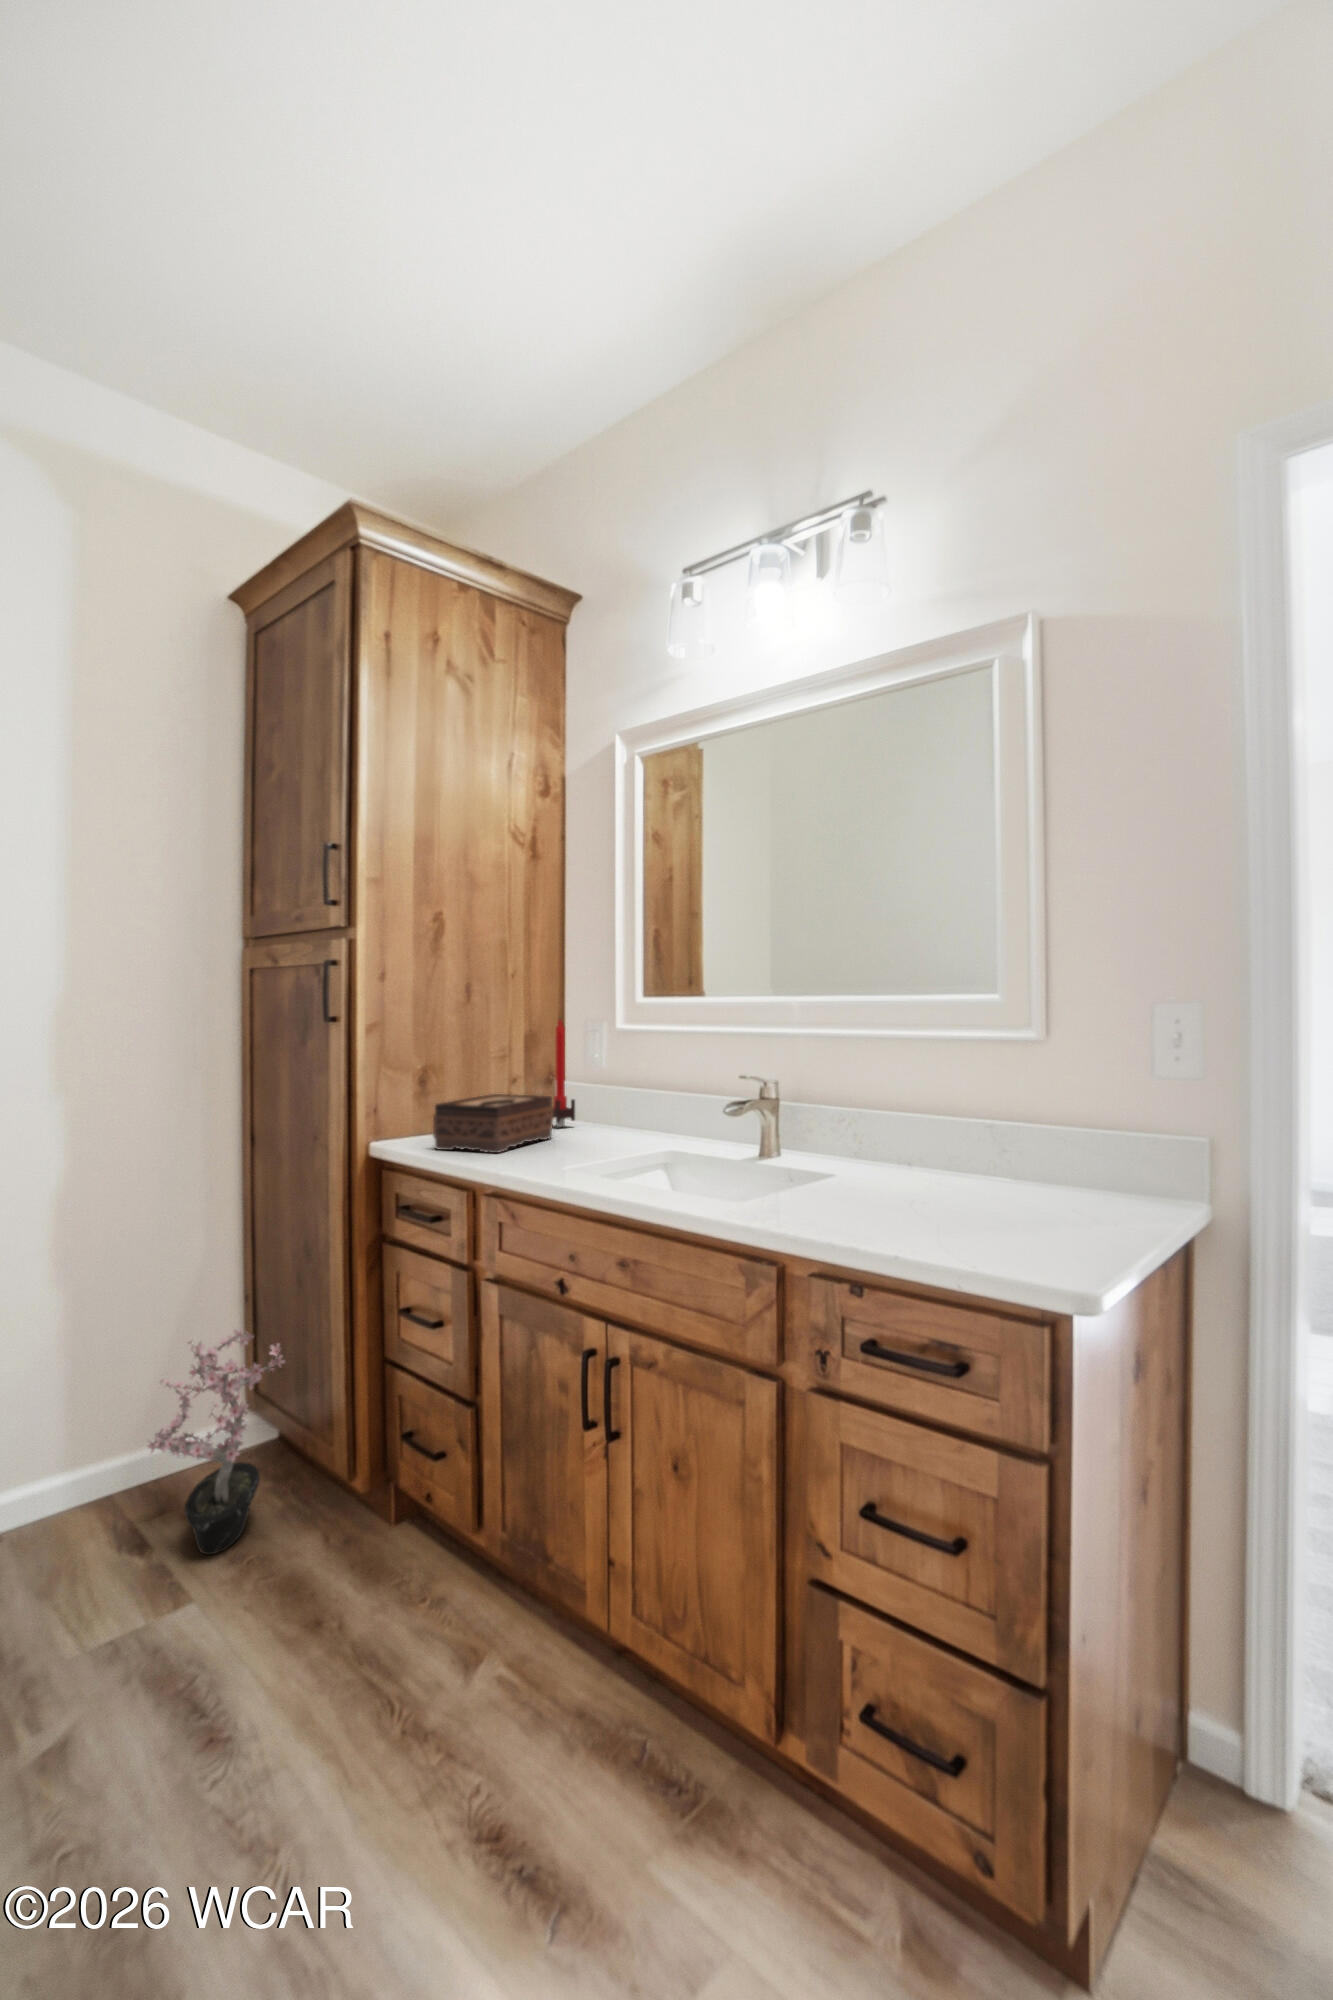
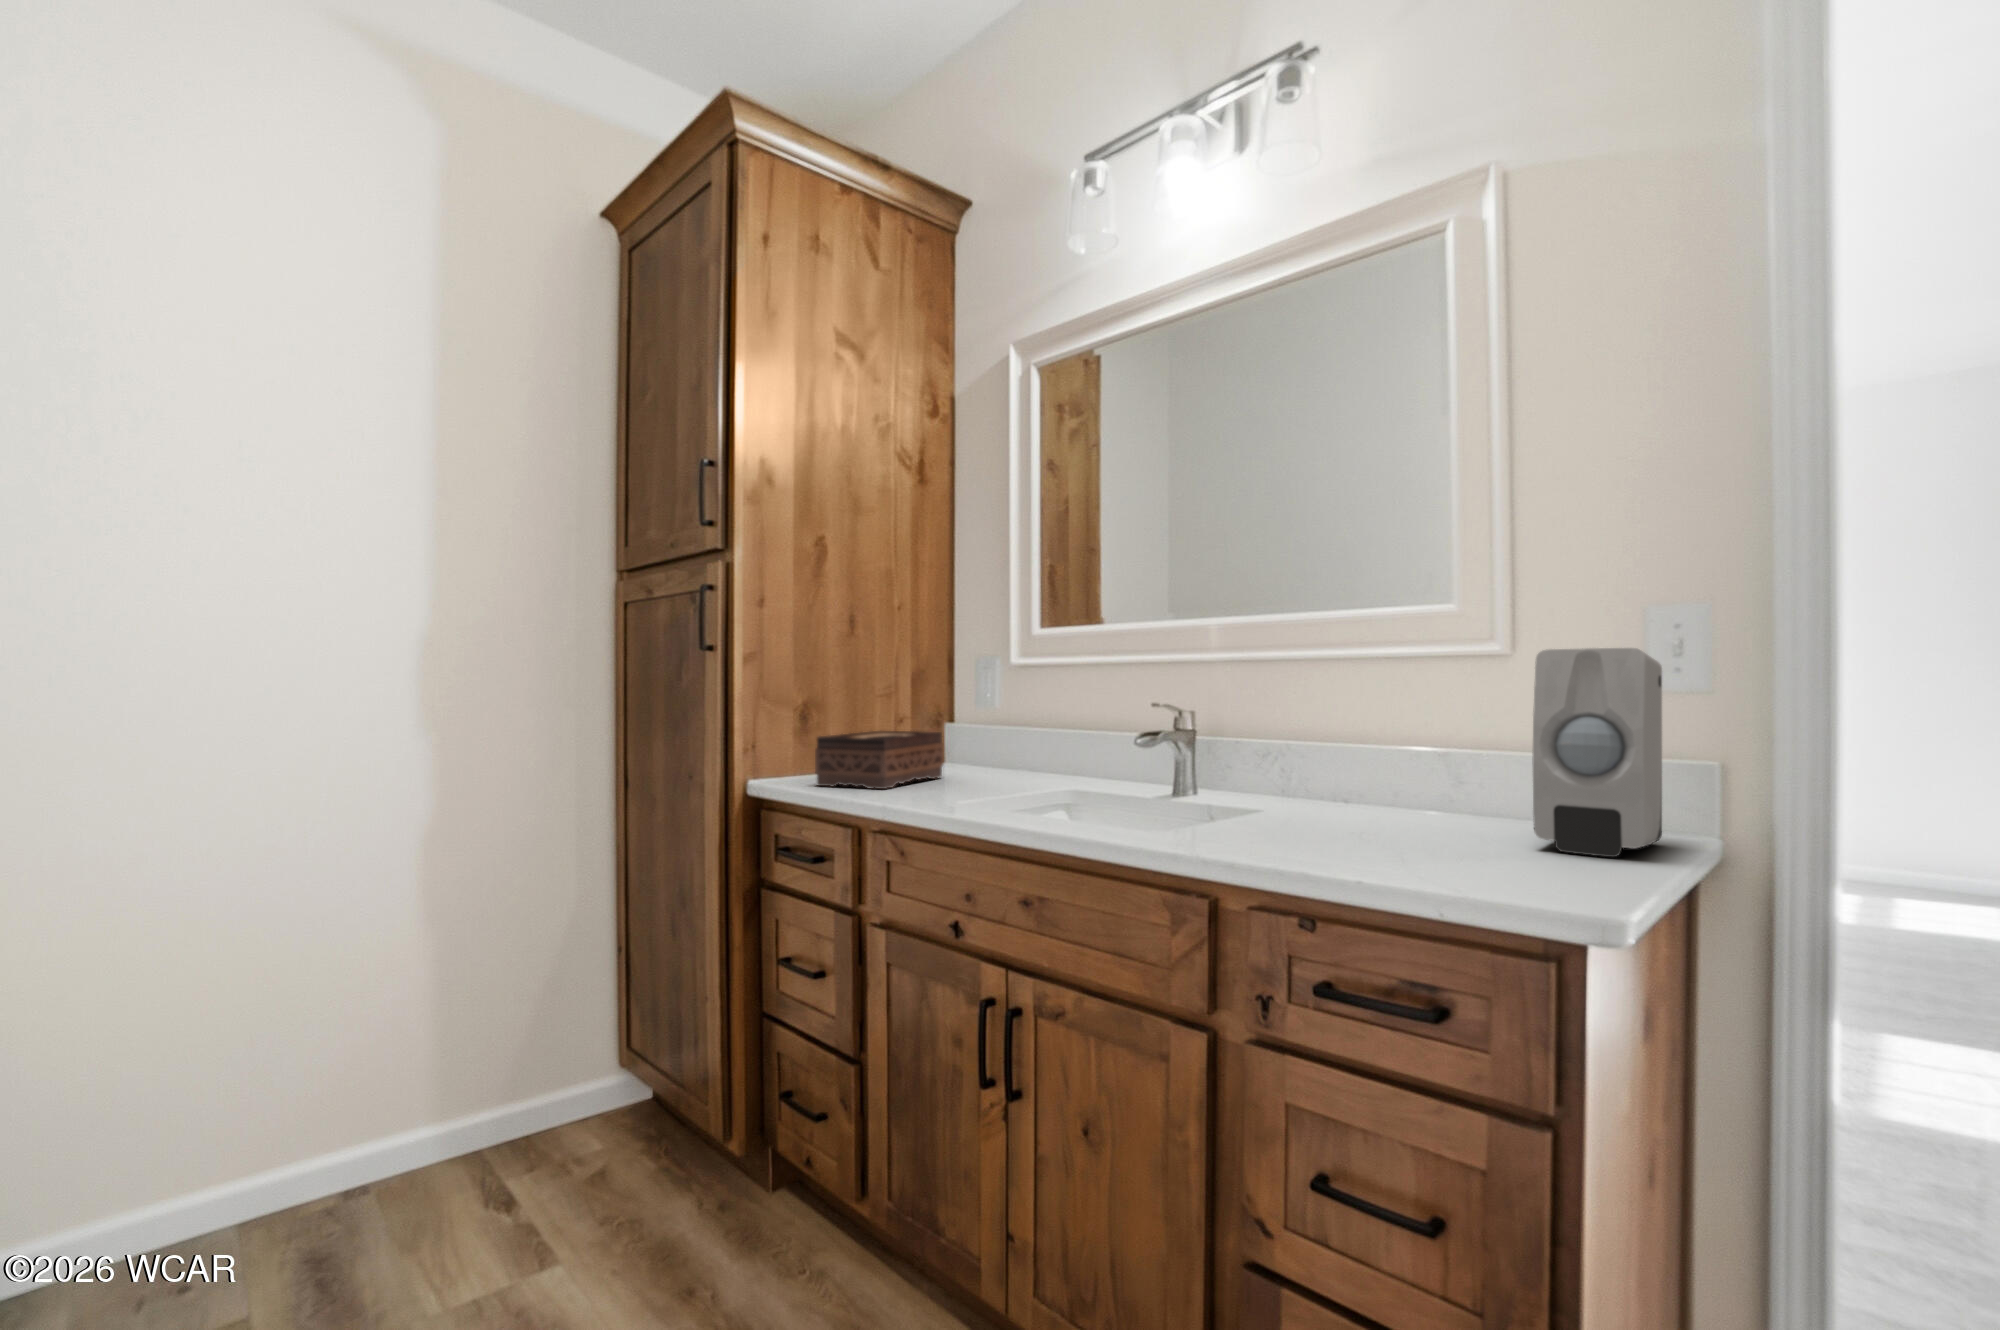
candle: present [553,1020,575,1127] -> none [934,654,966,769]
soap dispenser: none [1053,1049,1164,1228] -> present [1533,648,1662,857]
potted plant: present [148,1328,285,1555] -> none [508,966,663,1220]

